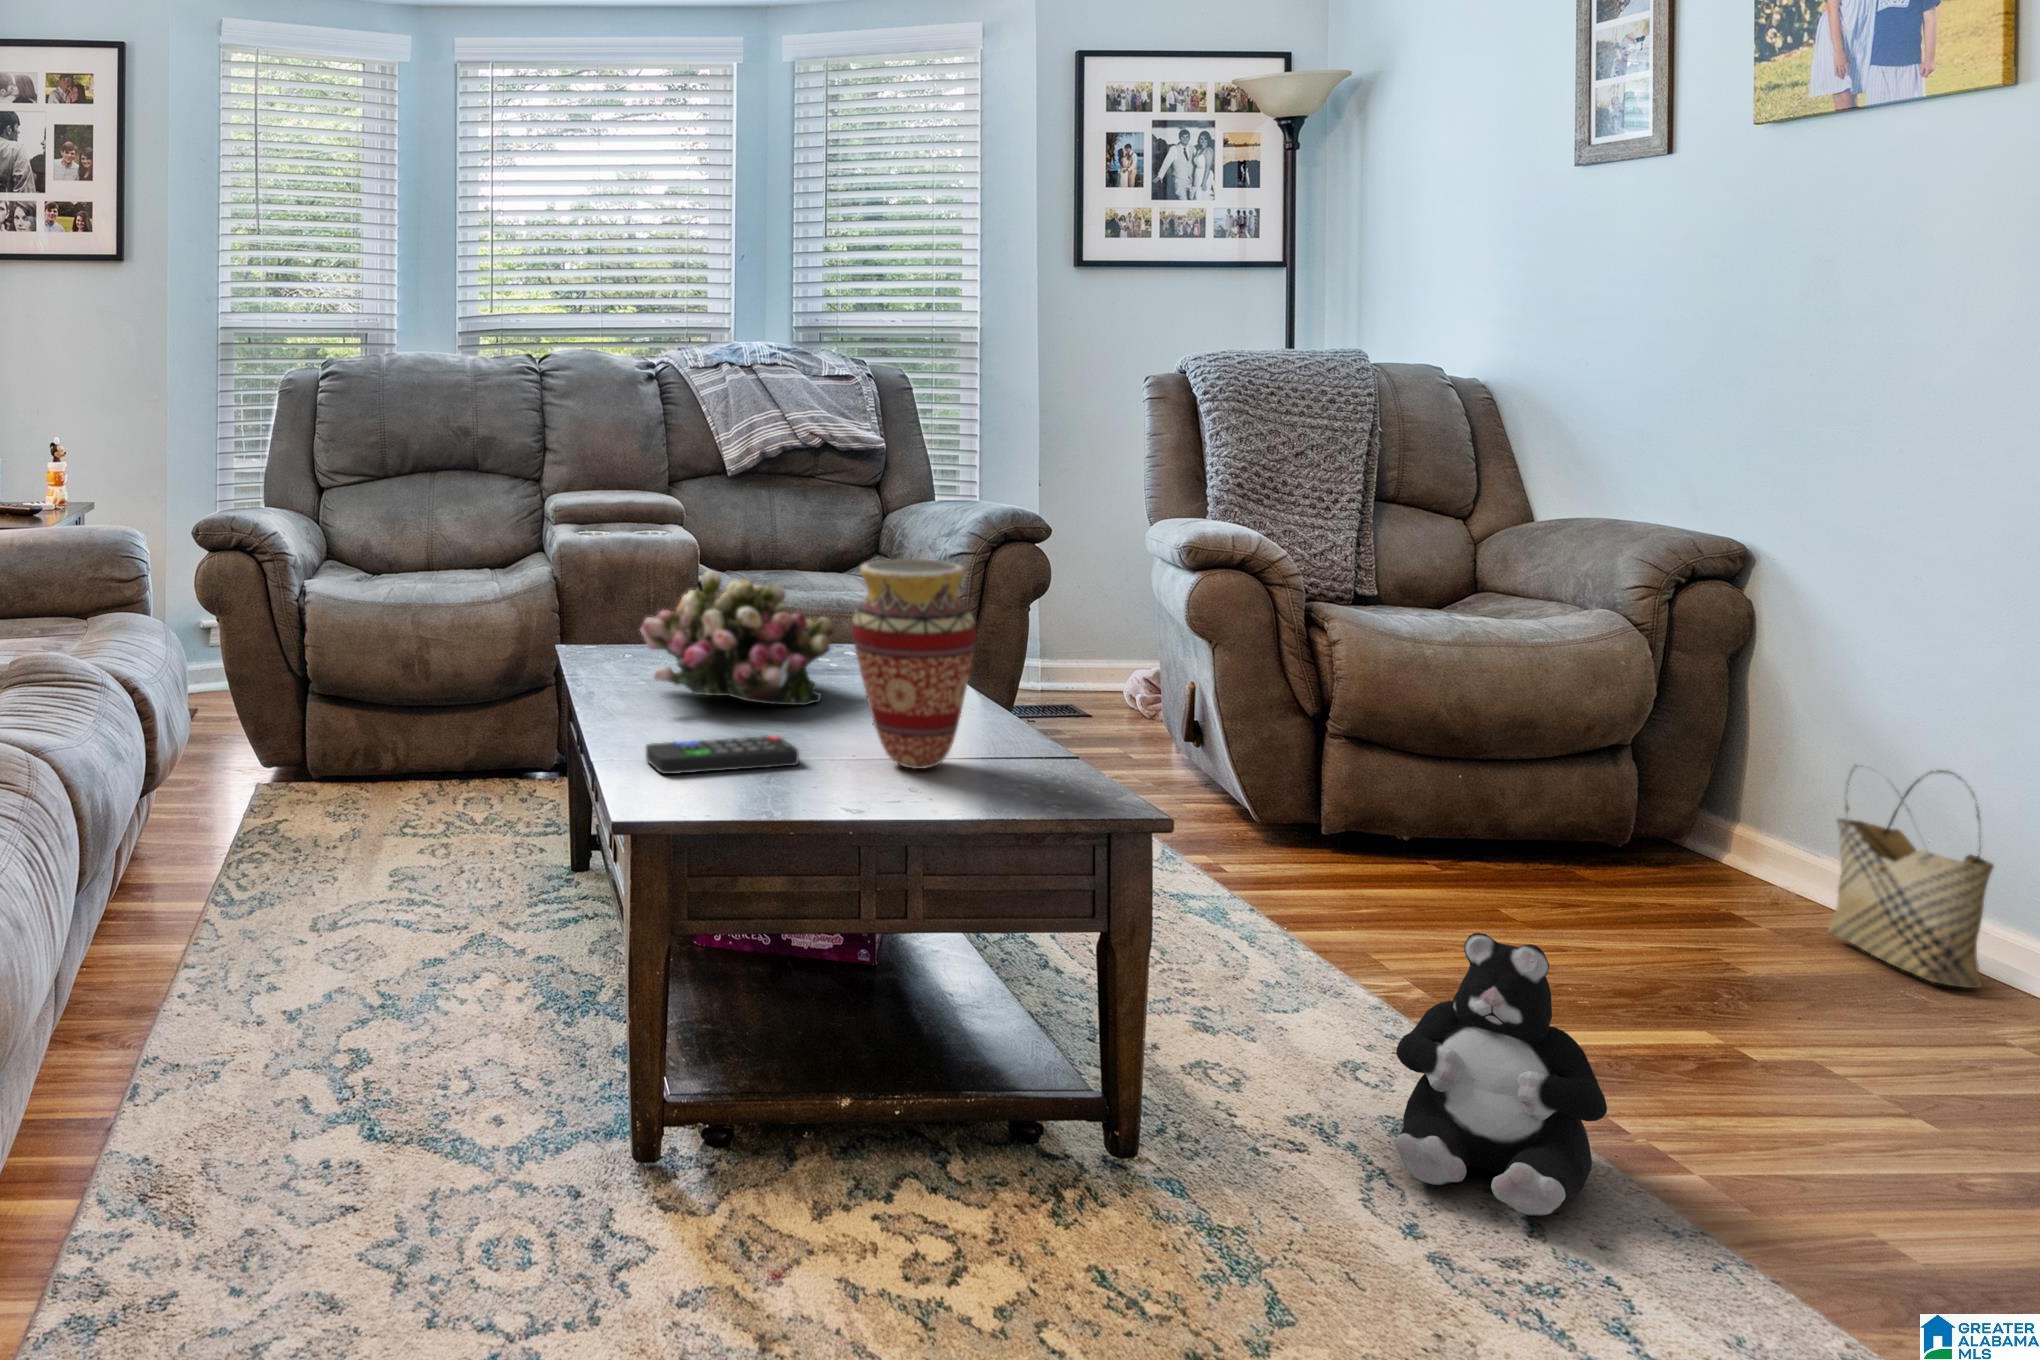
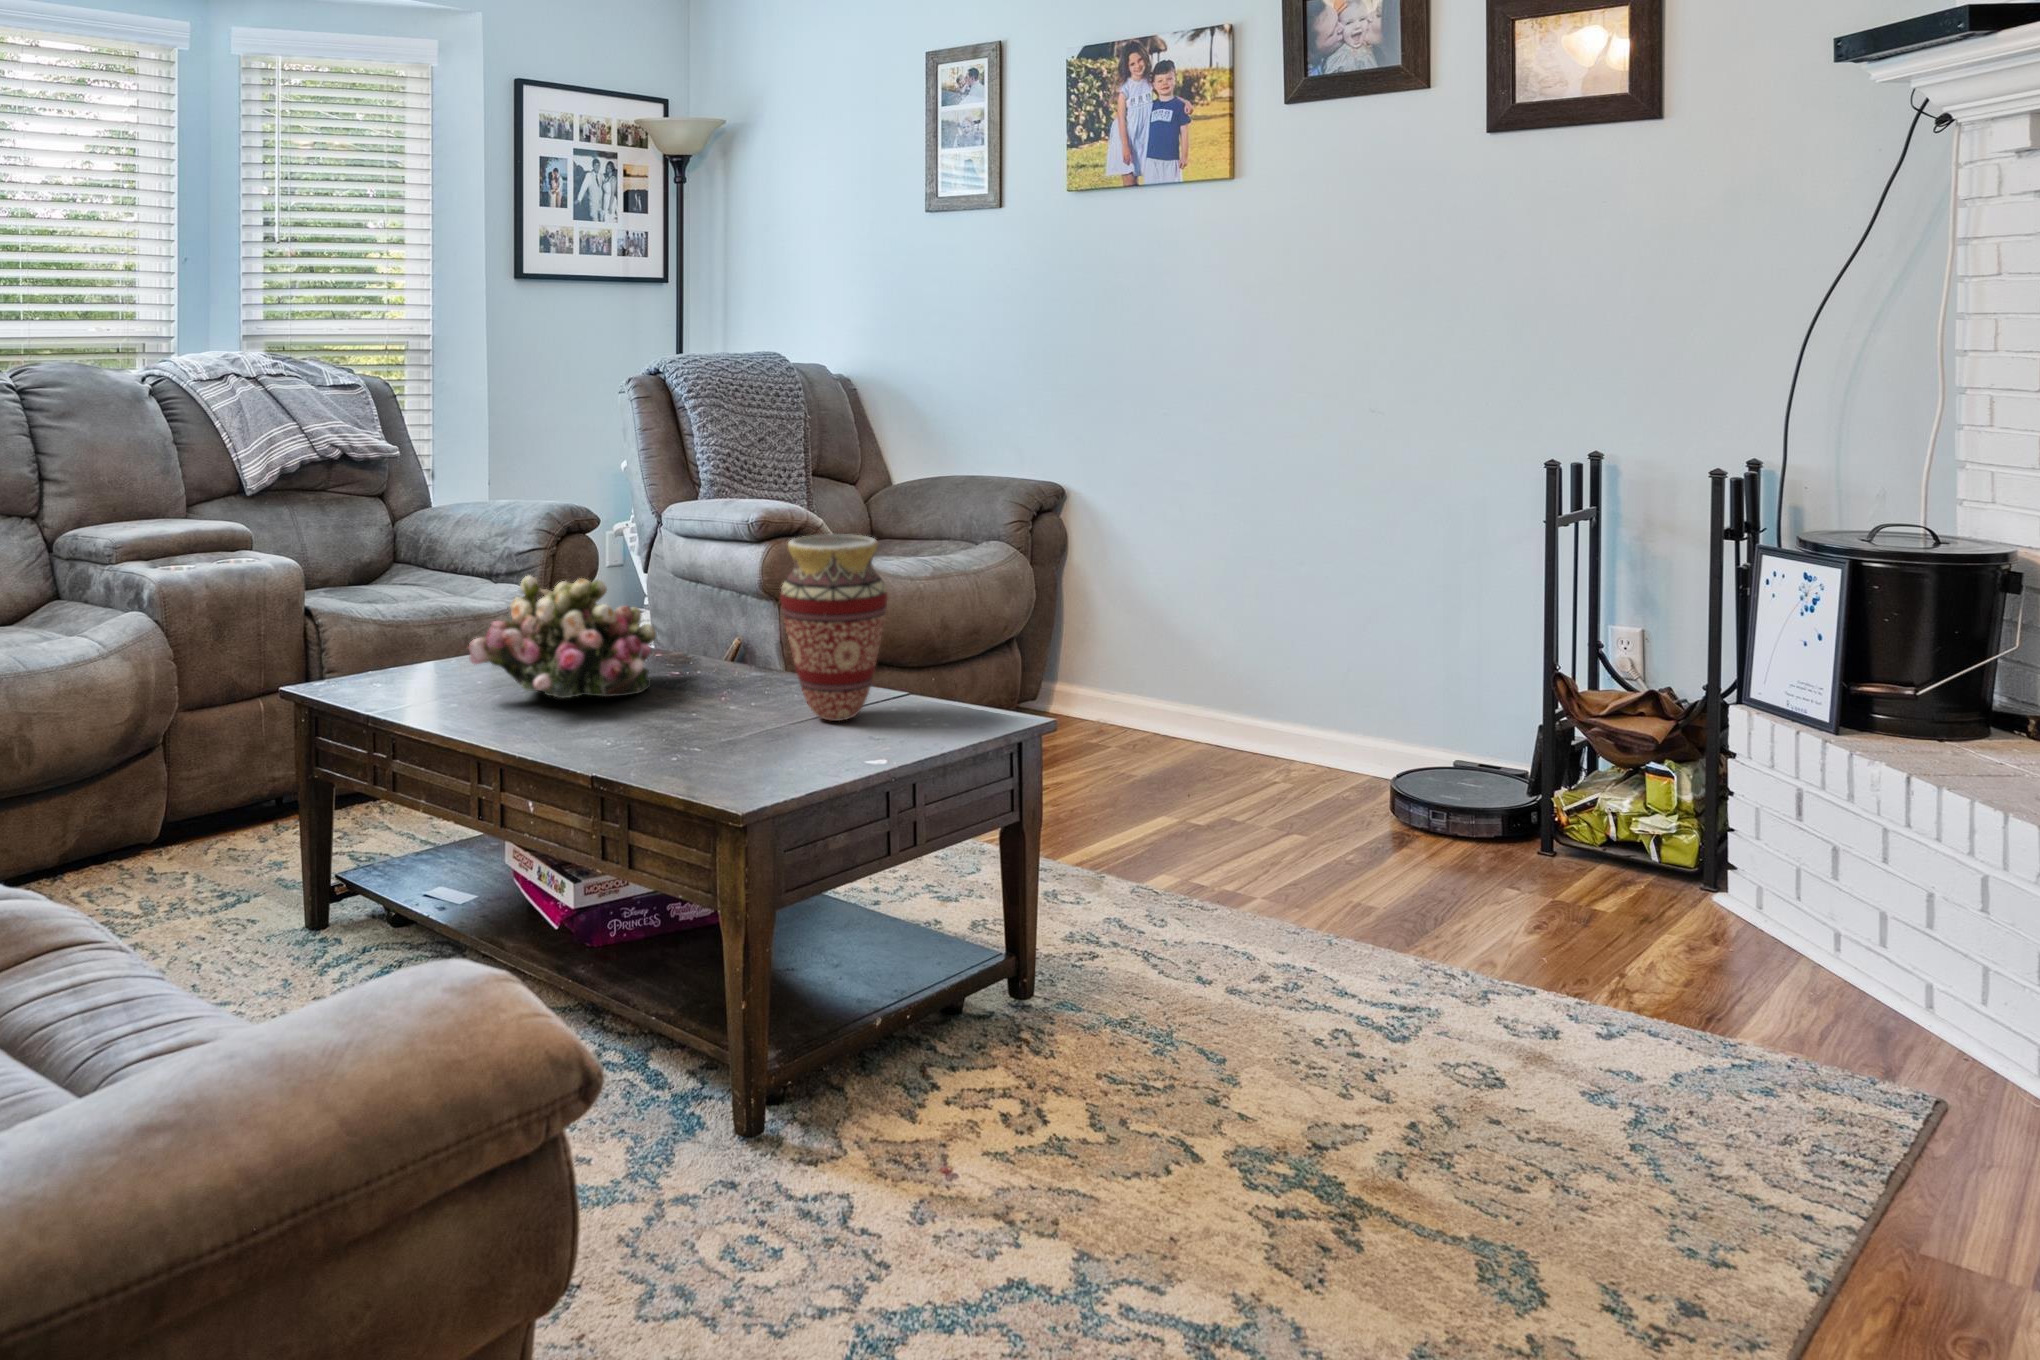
remote control: present [646,735,799,774] -> none [630,716,754,768]
woven basket: present [1828,767,1994,988] -> none [1151,617,1244,754]
plush toy: present [1395,933,1607,1216] -> none [1126,763,1271,947]

